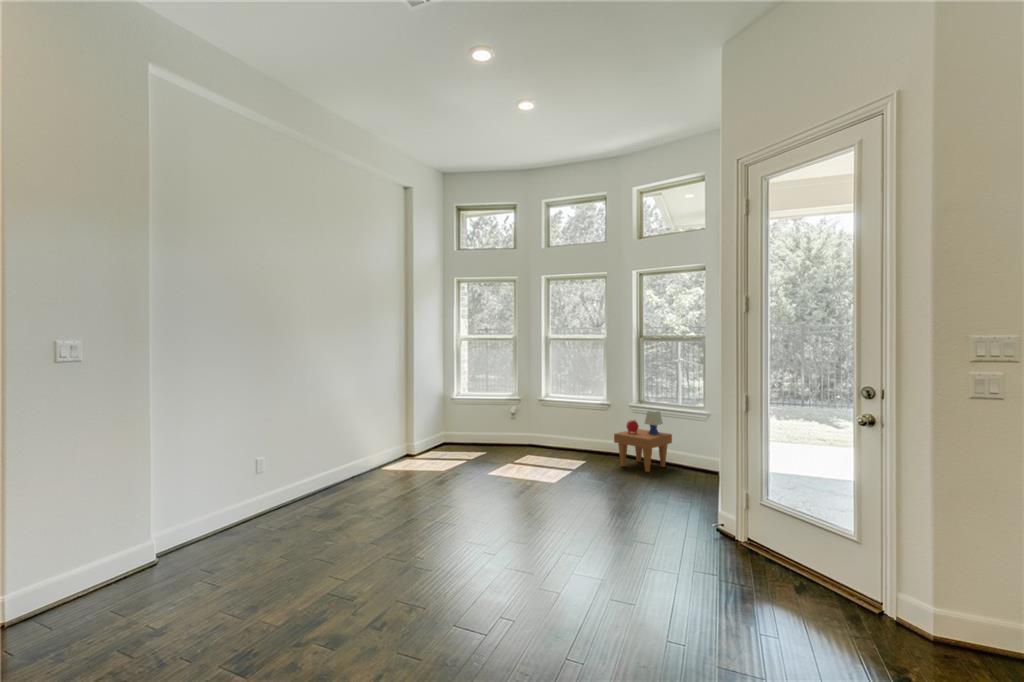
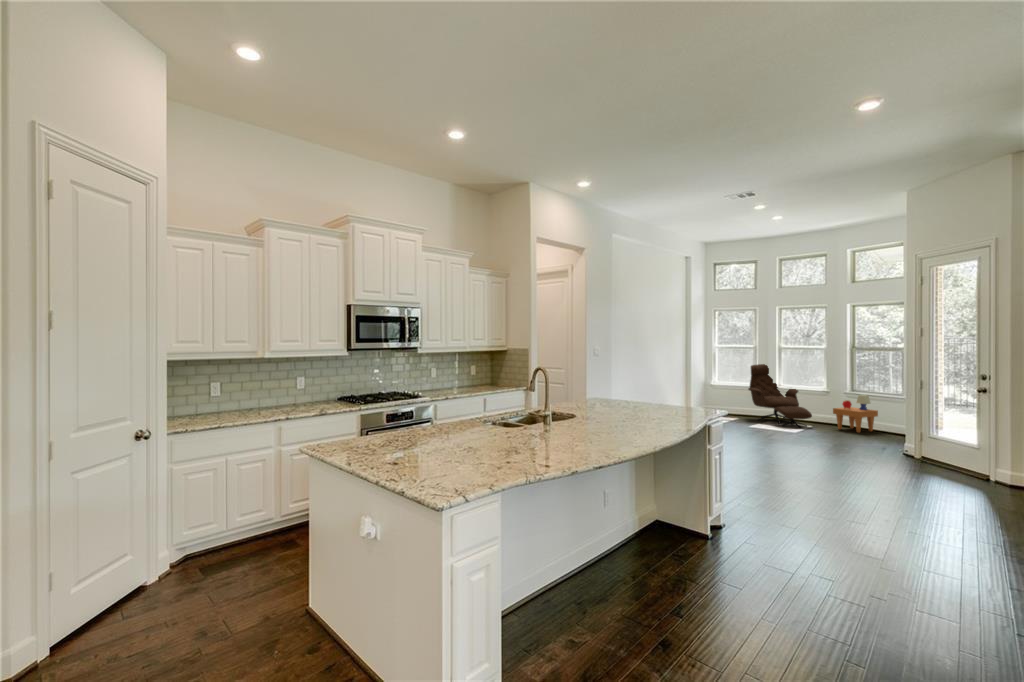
lounge chair: none [501,365,586,469] -> present [748,364,812,428]

